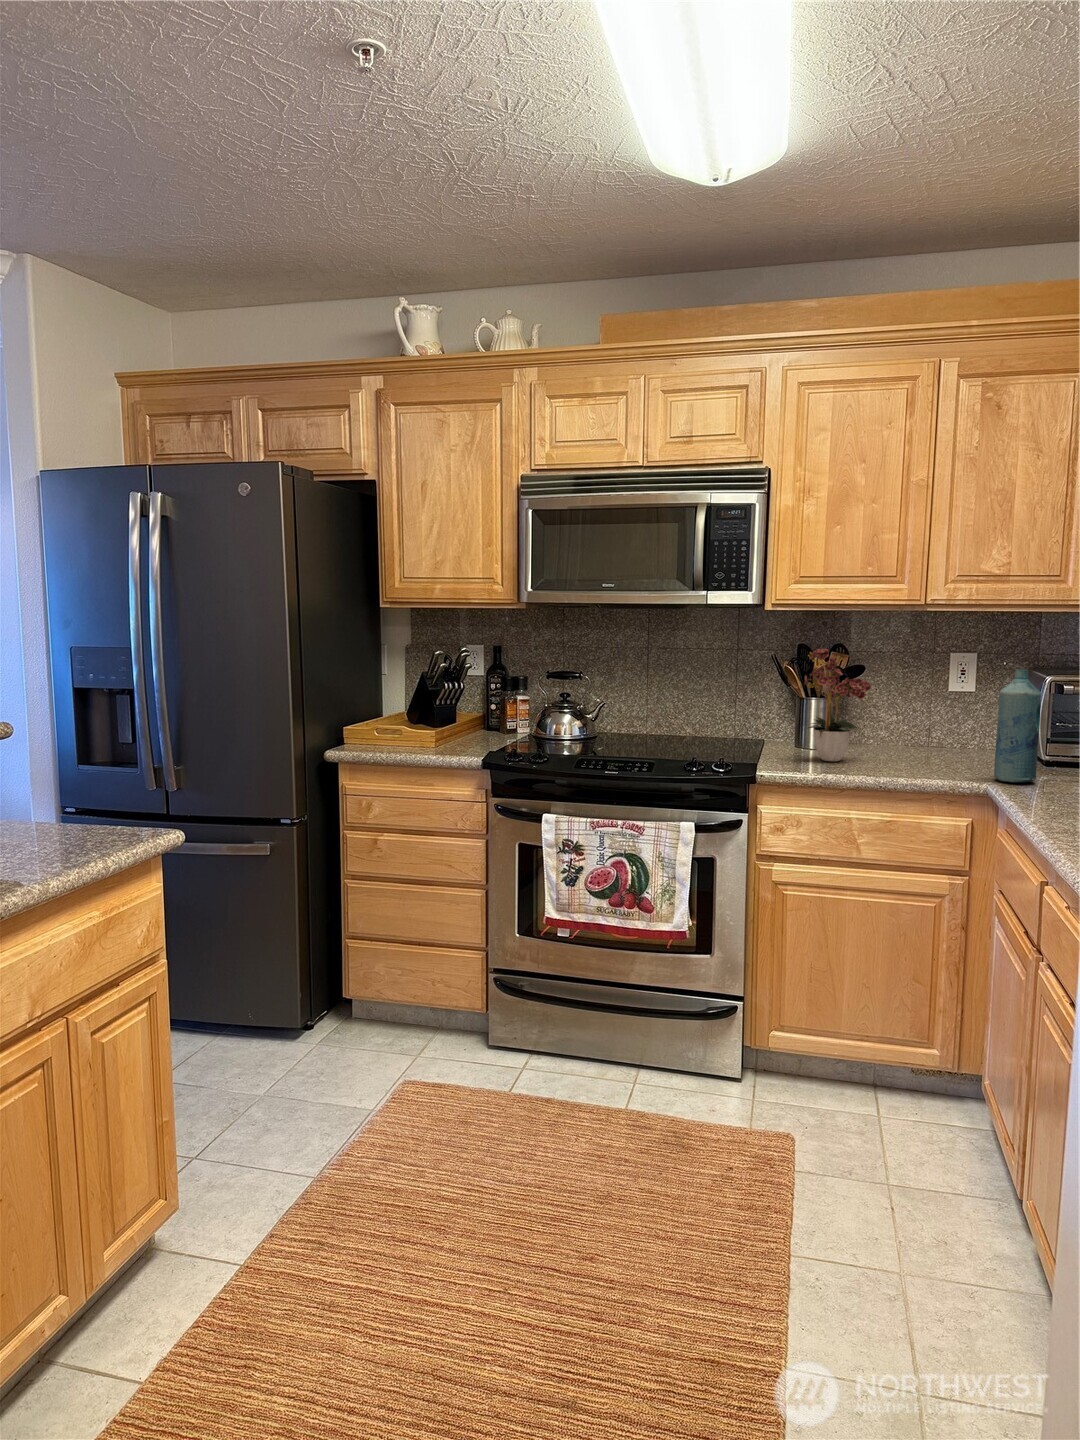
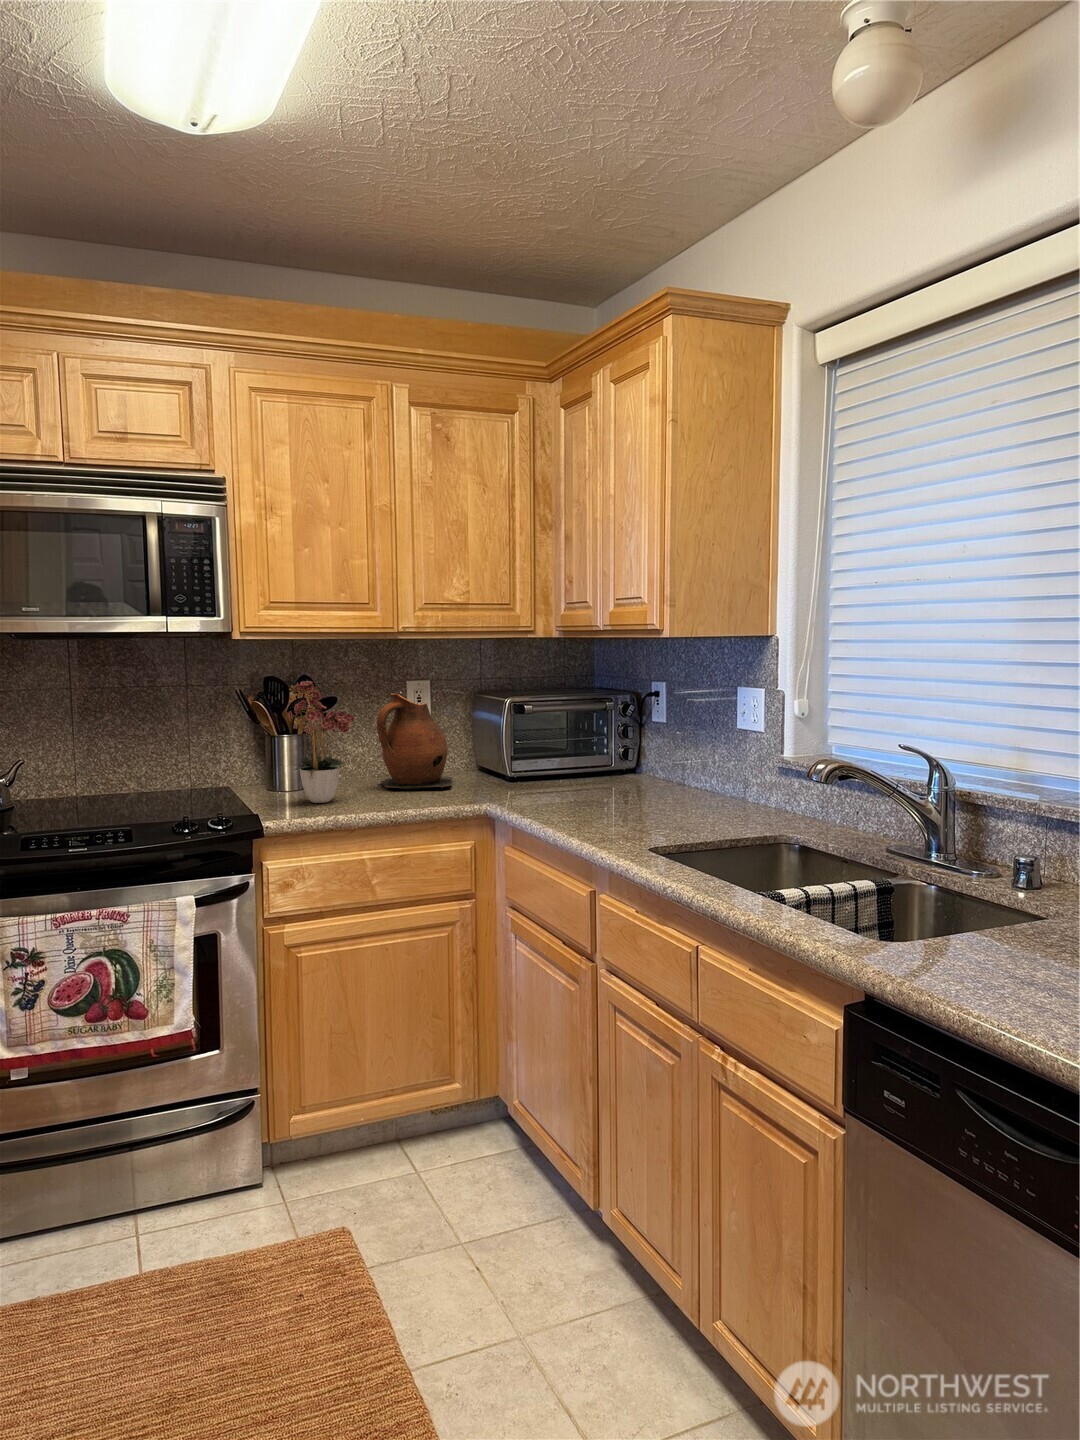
ceramic pitcher: none [900,665,984,763] -> present [377,693,452,788]
bottle: present [994,669,1041,782] -> none [484,692,521,802]

